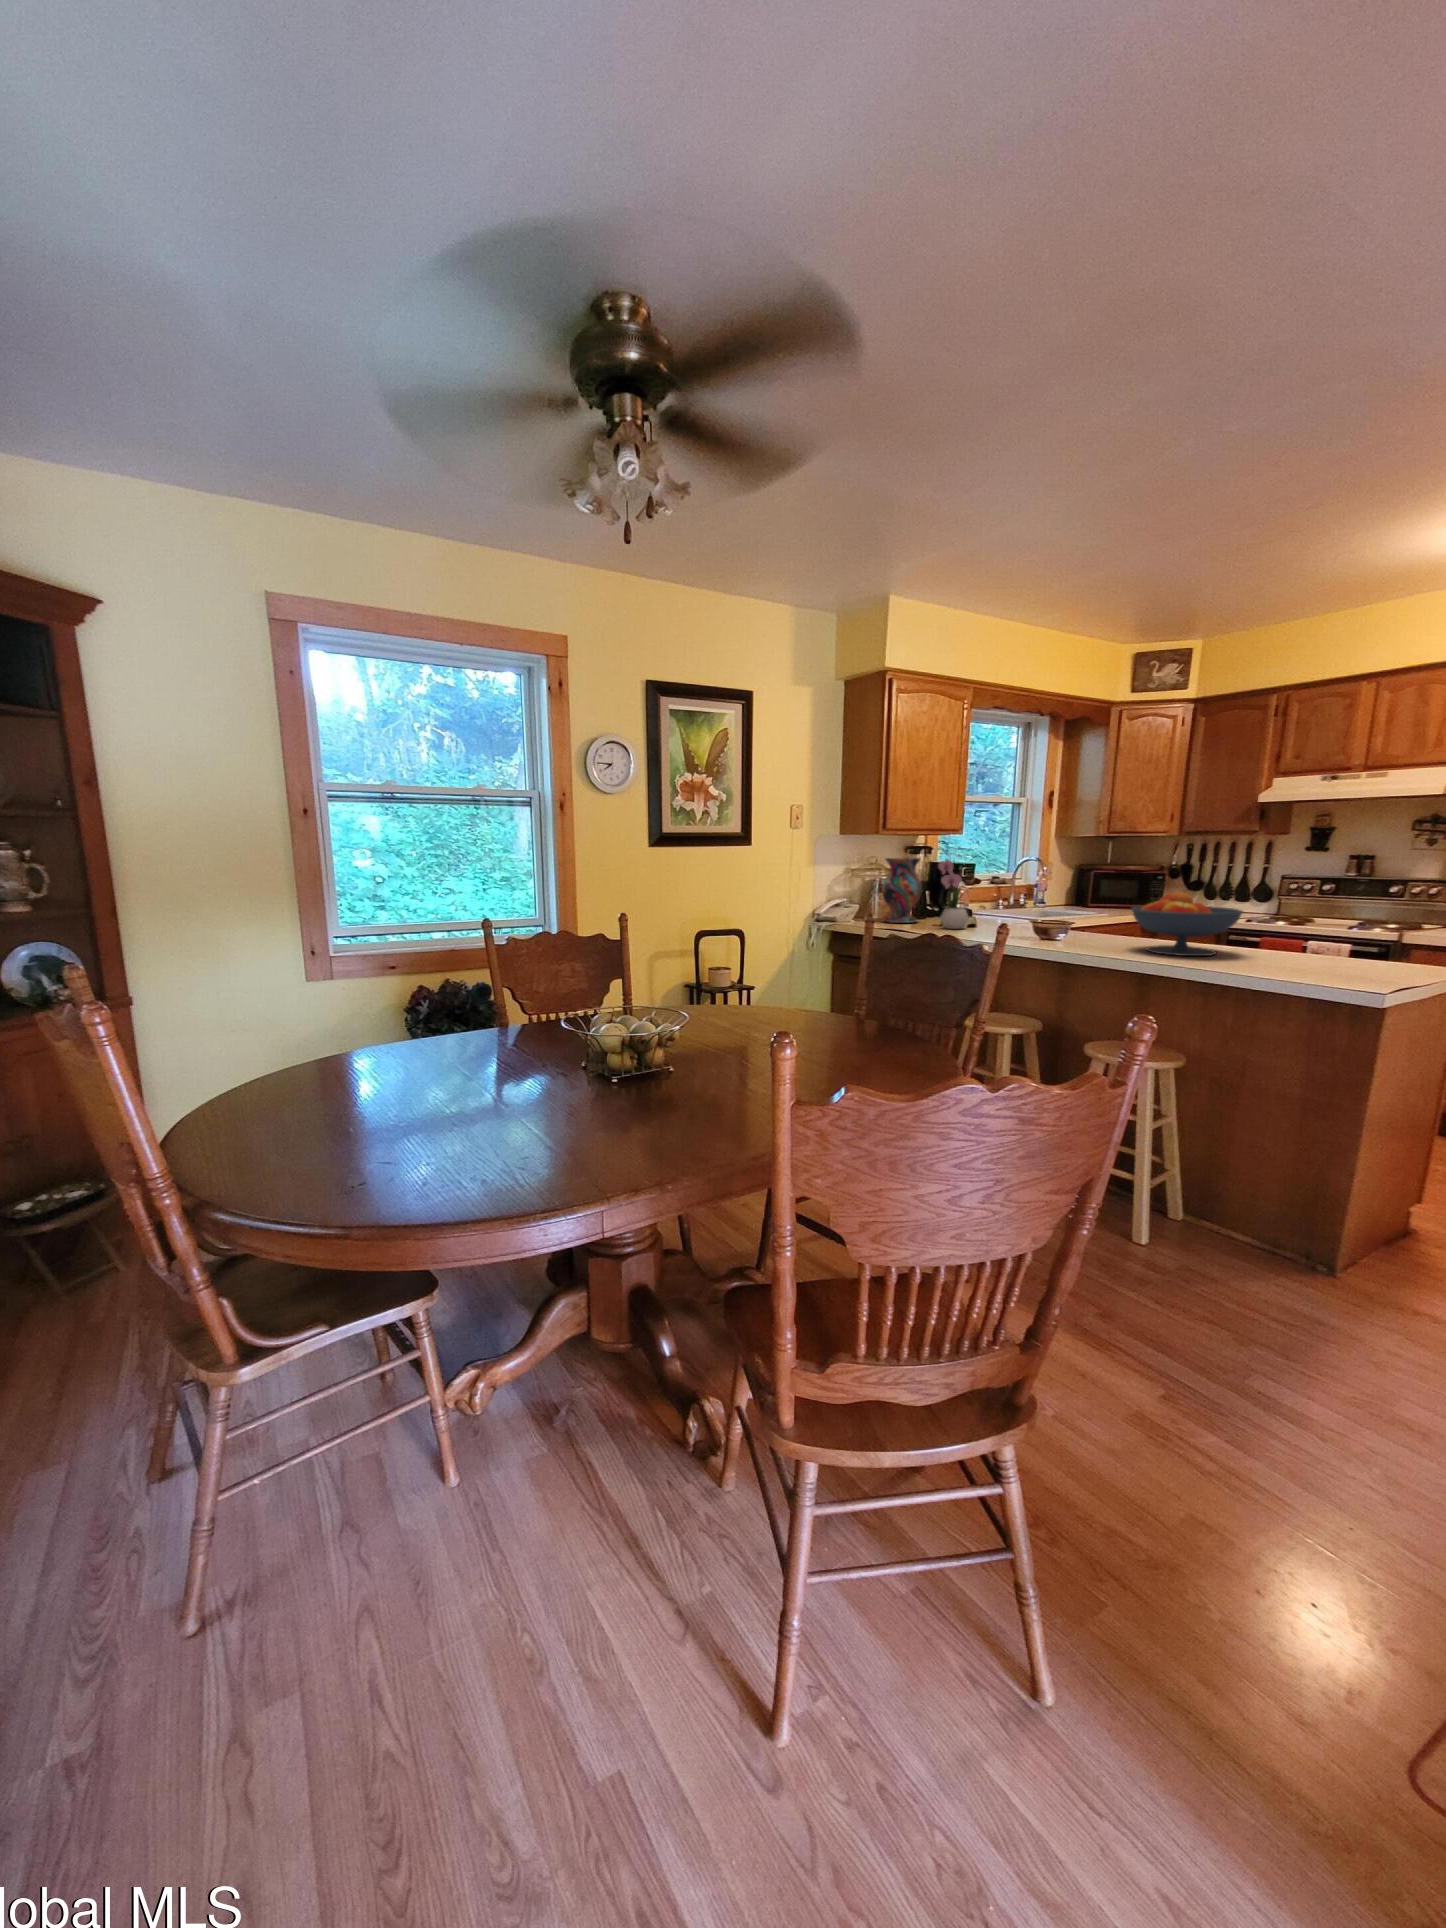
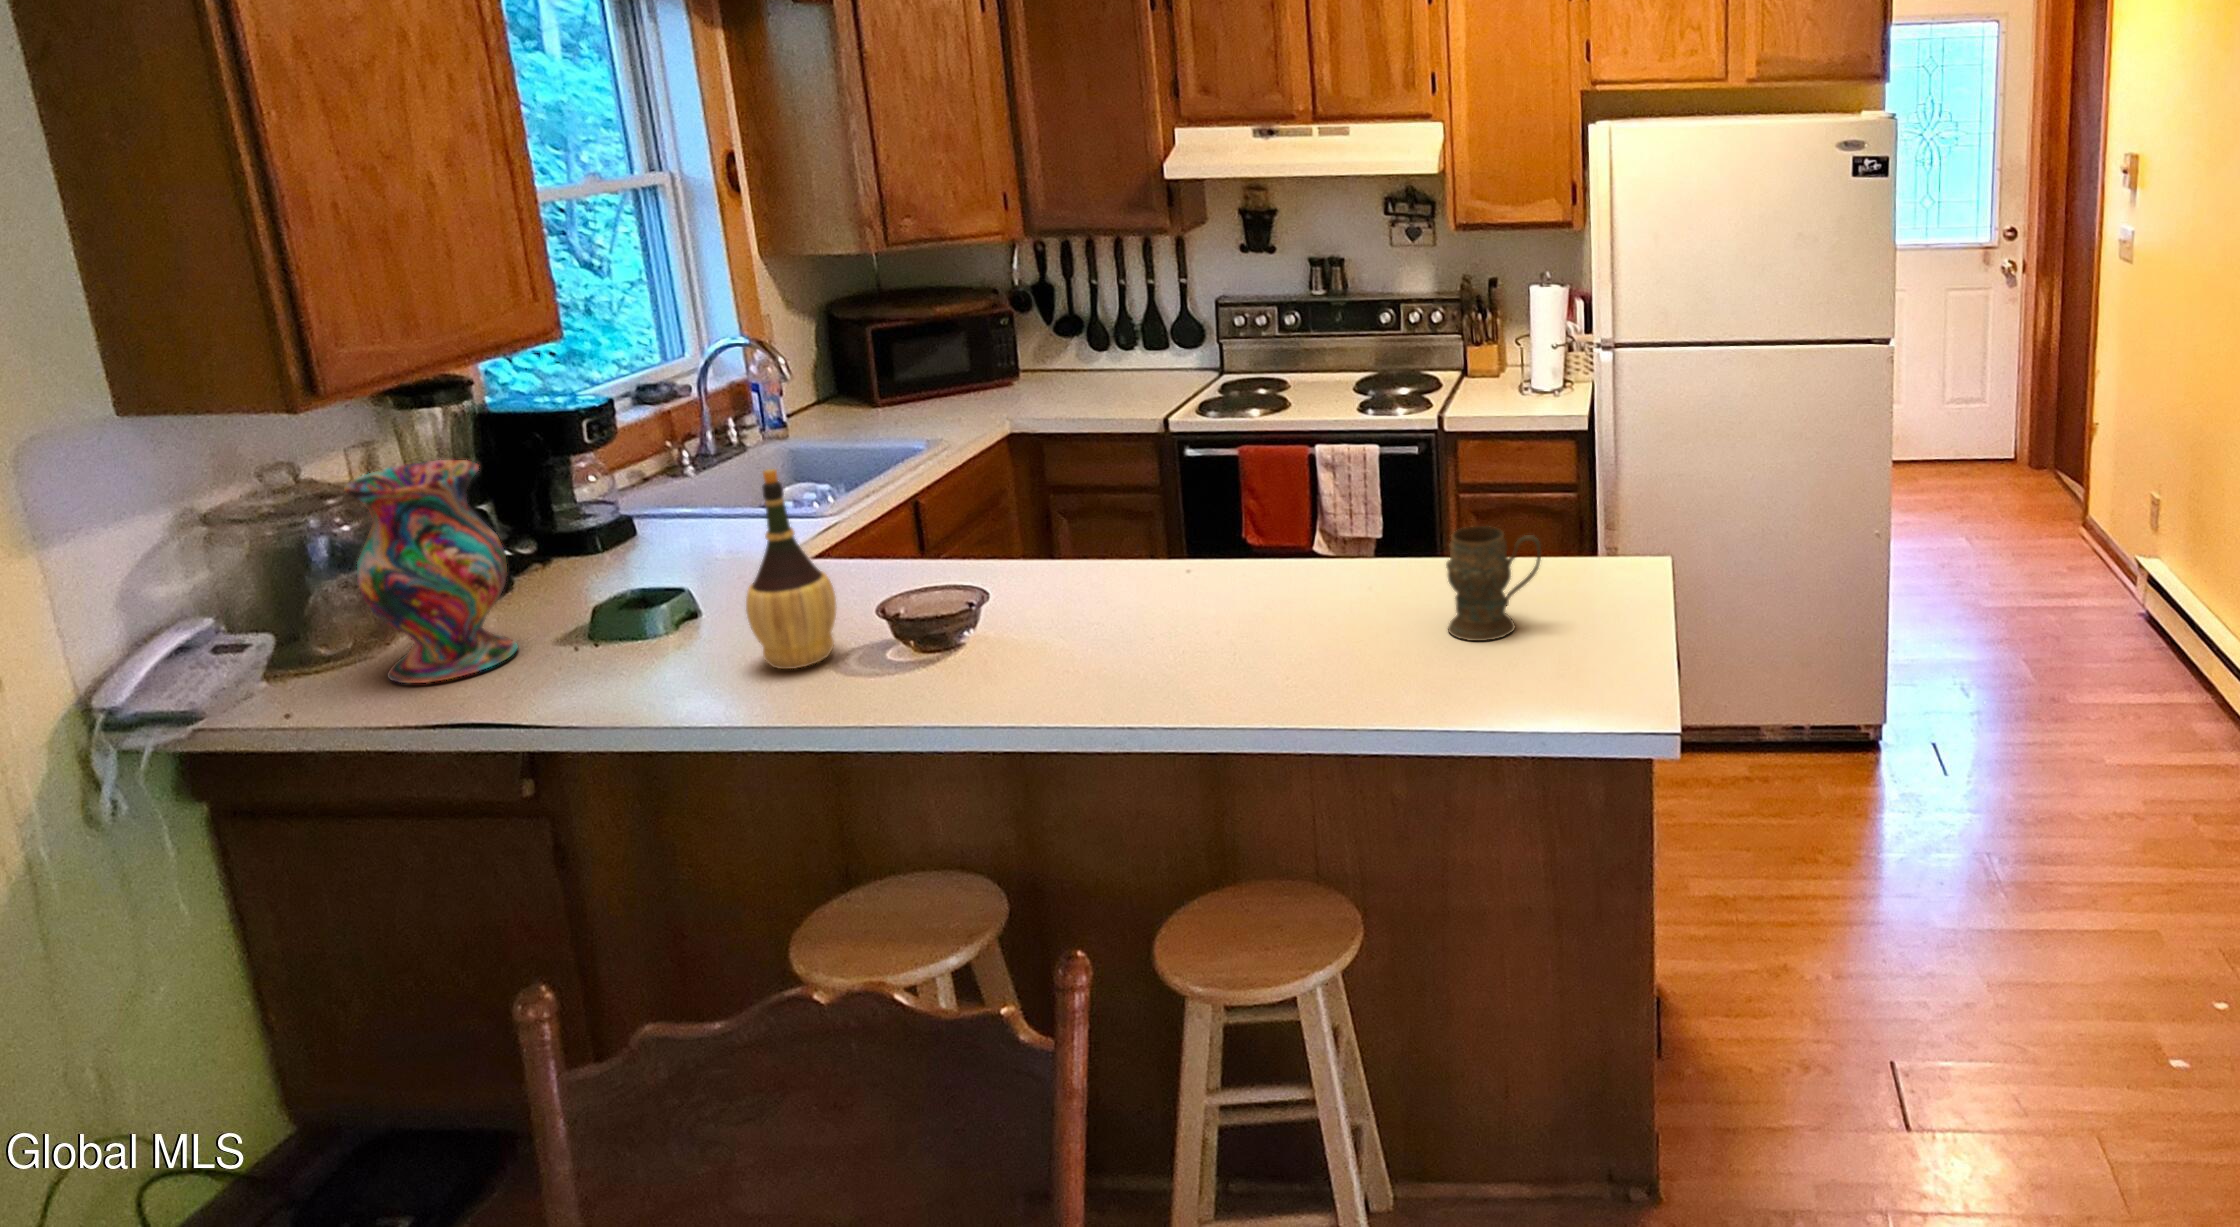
flower arrangement: present [938,853,969,929] -> none [562,446,698,670]
wine bottle: none [982,860,1013,933] -> present [746,469,836,669]
fruit bowl: present [1132,892,1243,956] -> none [1149,496,1364,663]
mug: none [1277,914,1344,967] -> present [1446,526,1541,641]

